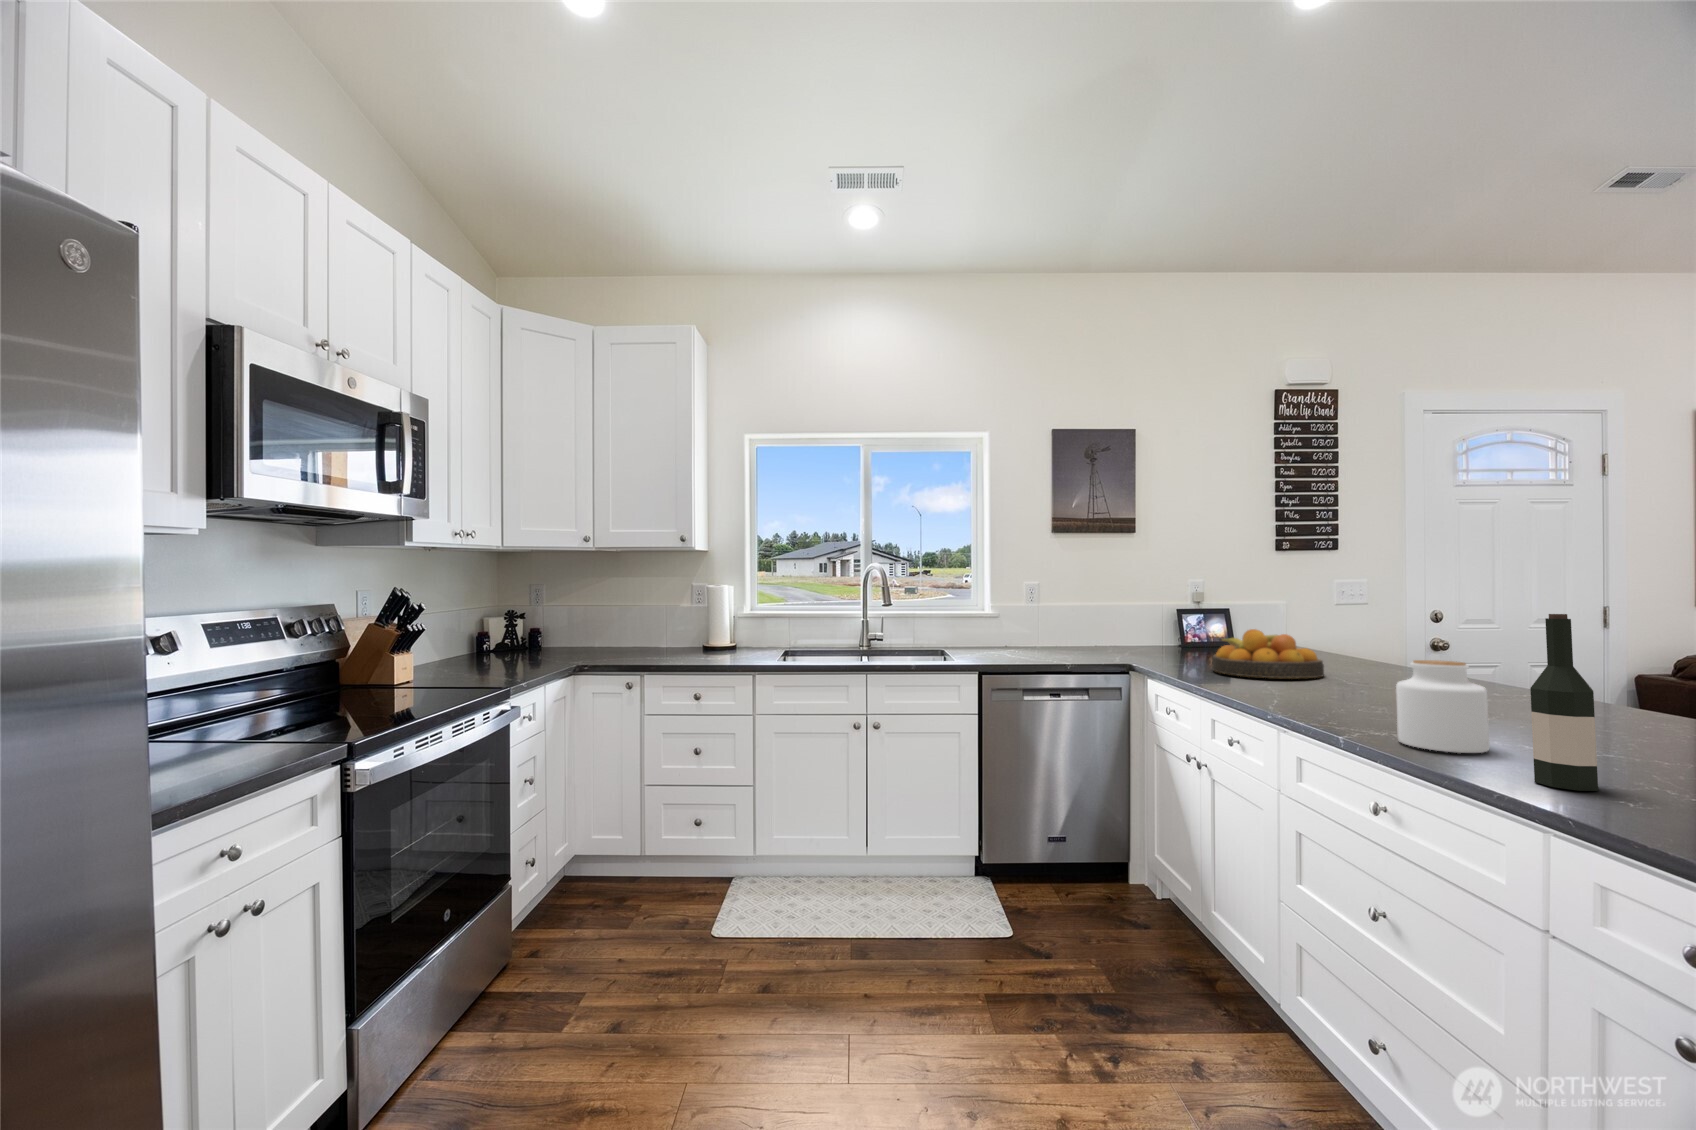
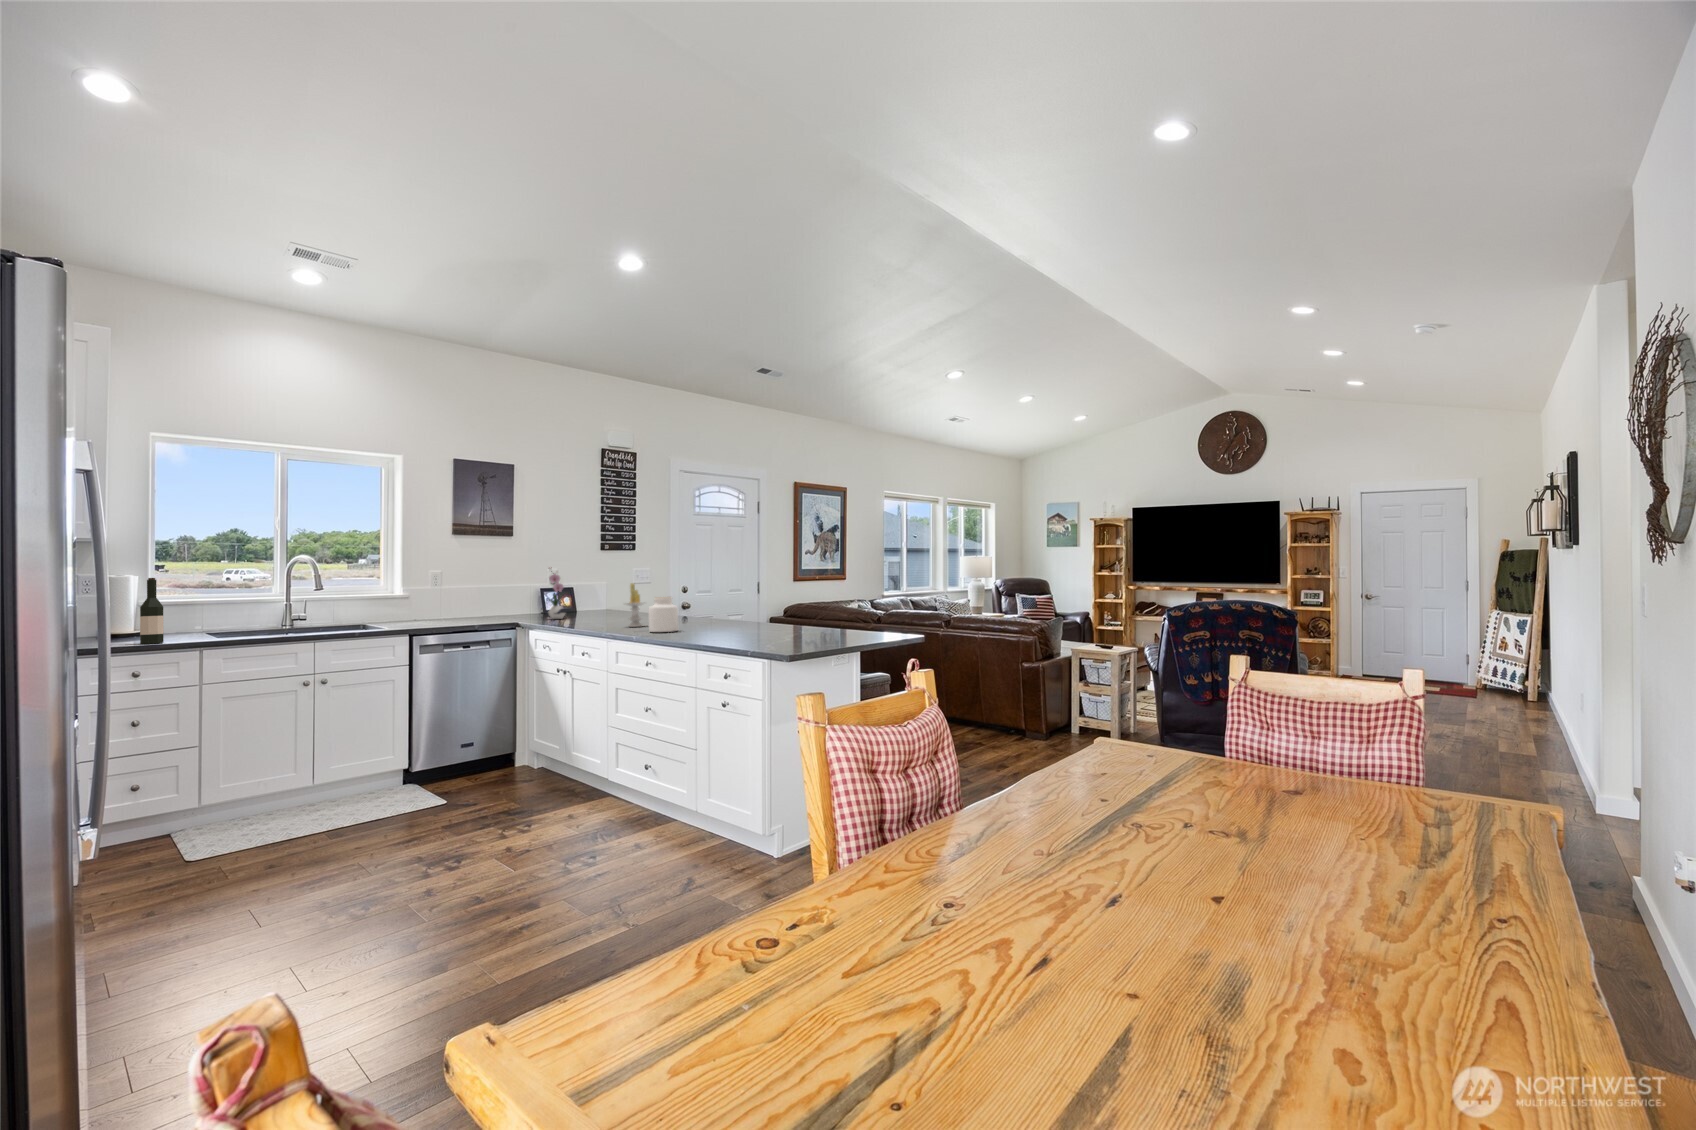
flower arrangement: none [1183,577,1214,659] -> present [548,573,565,619]
wine bottle: present [1530,614,1598,791] -> present [140,578,164,644]
candle: none [1323,616,1380,709] -> present [625,583,645,627]
fruit bowl: present [1212,629,1324,679] -> none [568,597,626,622]

